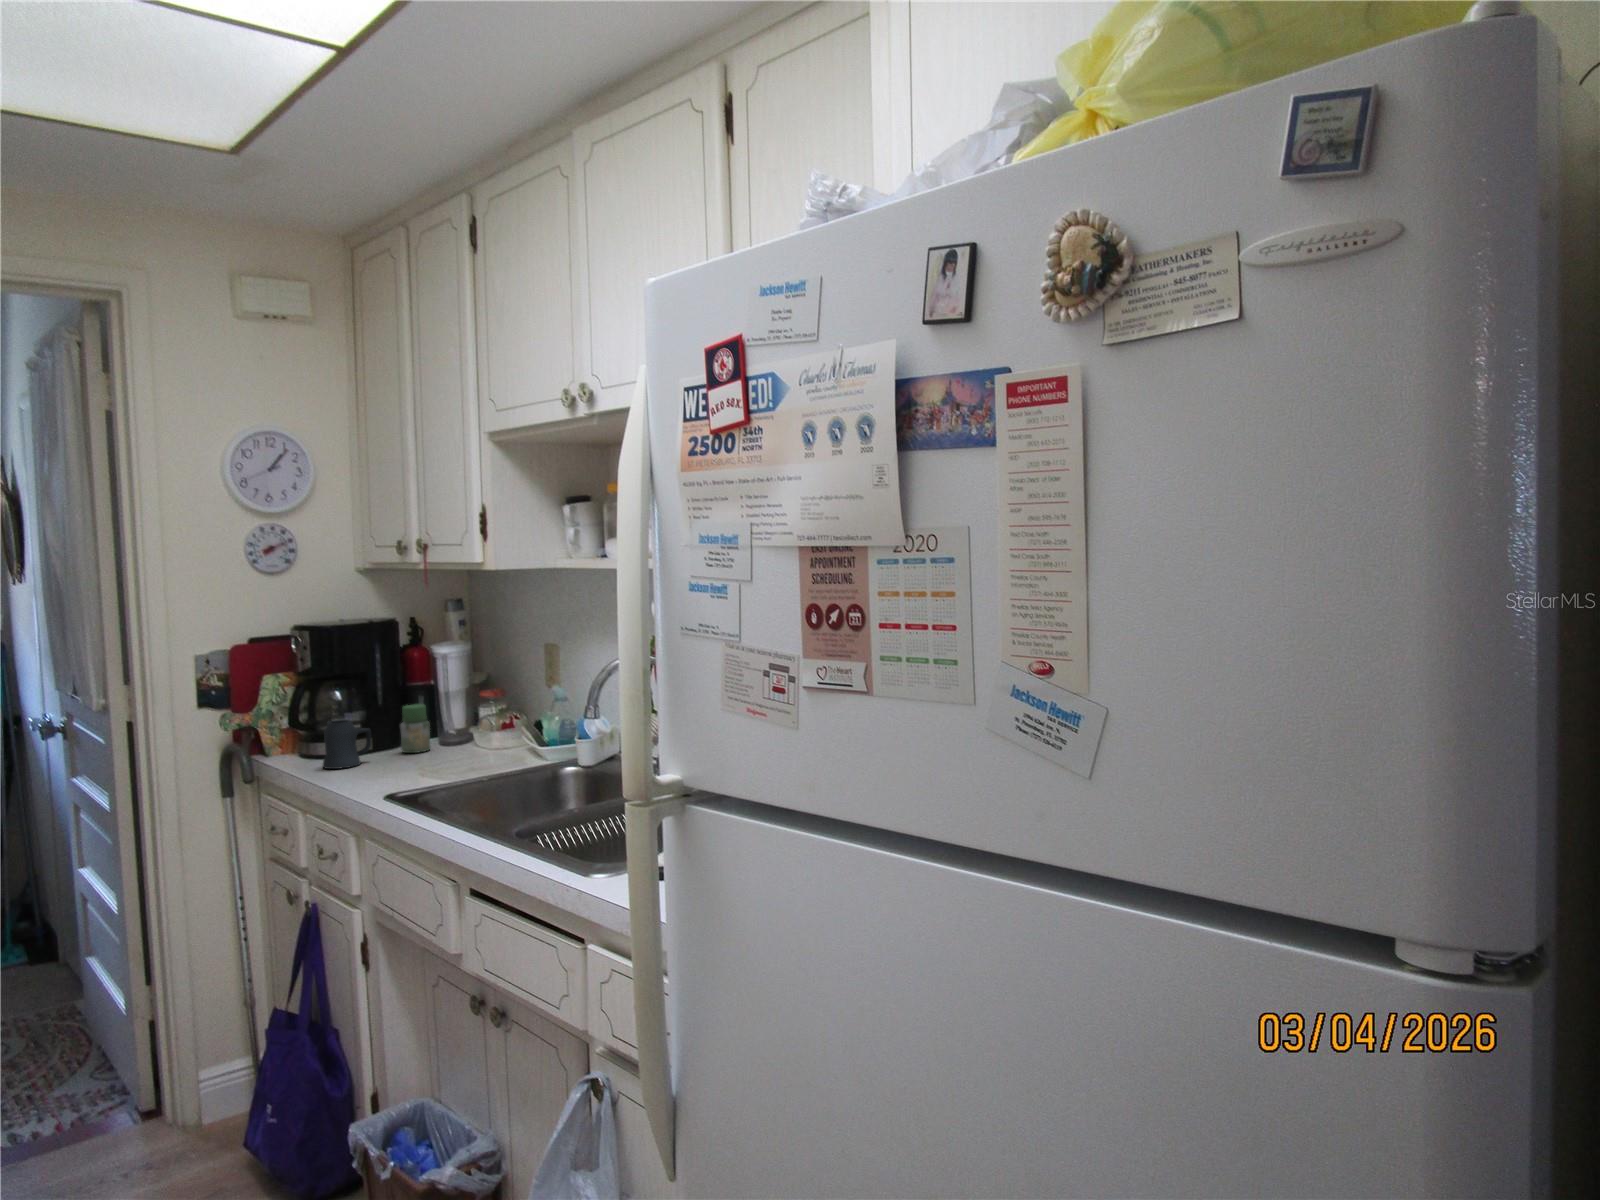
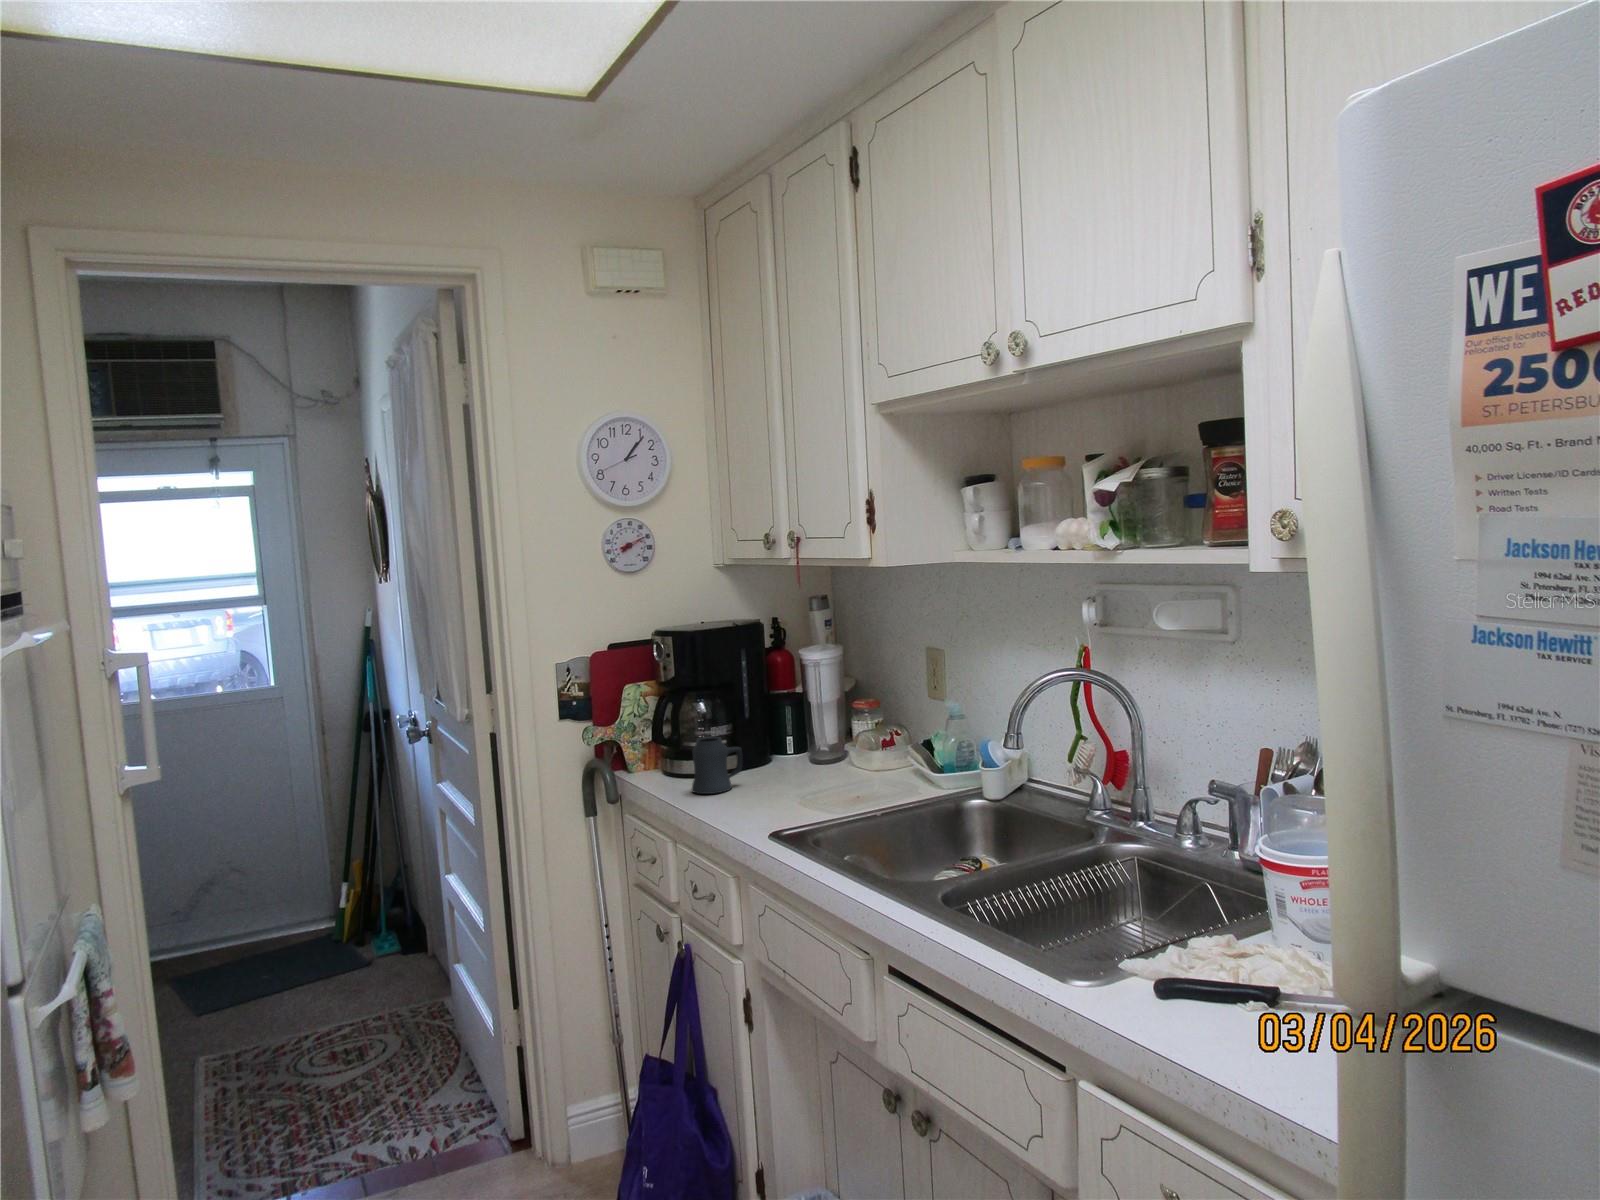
jar: present [400,704,430,753] -> none [771,719,804,775]

